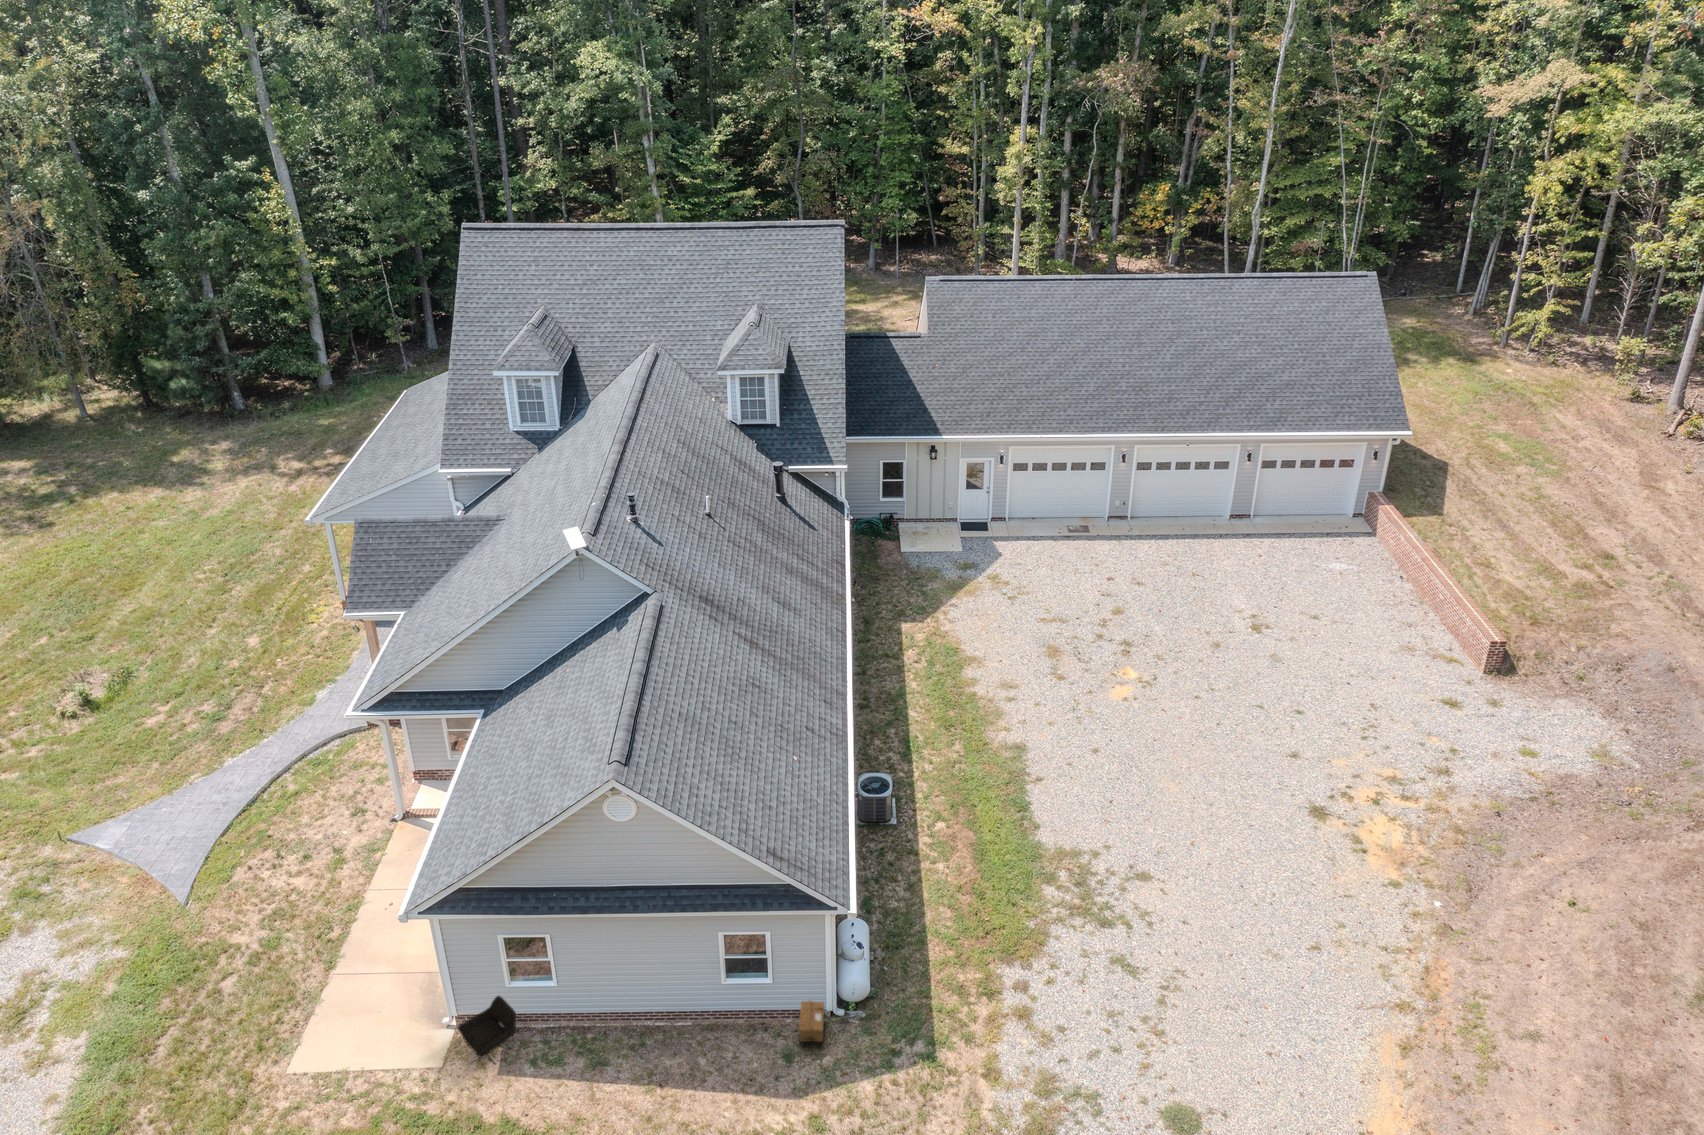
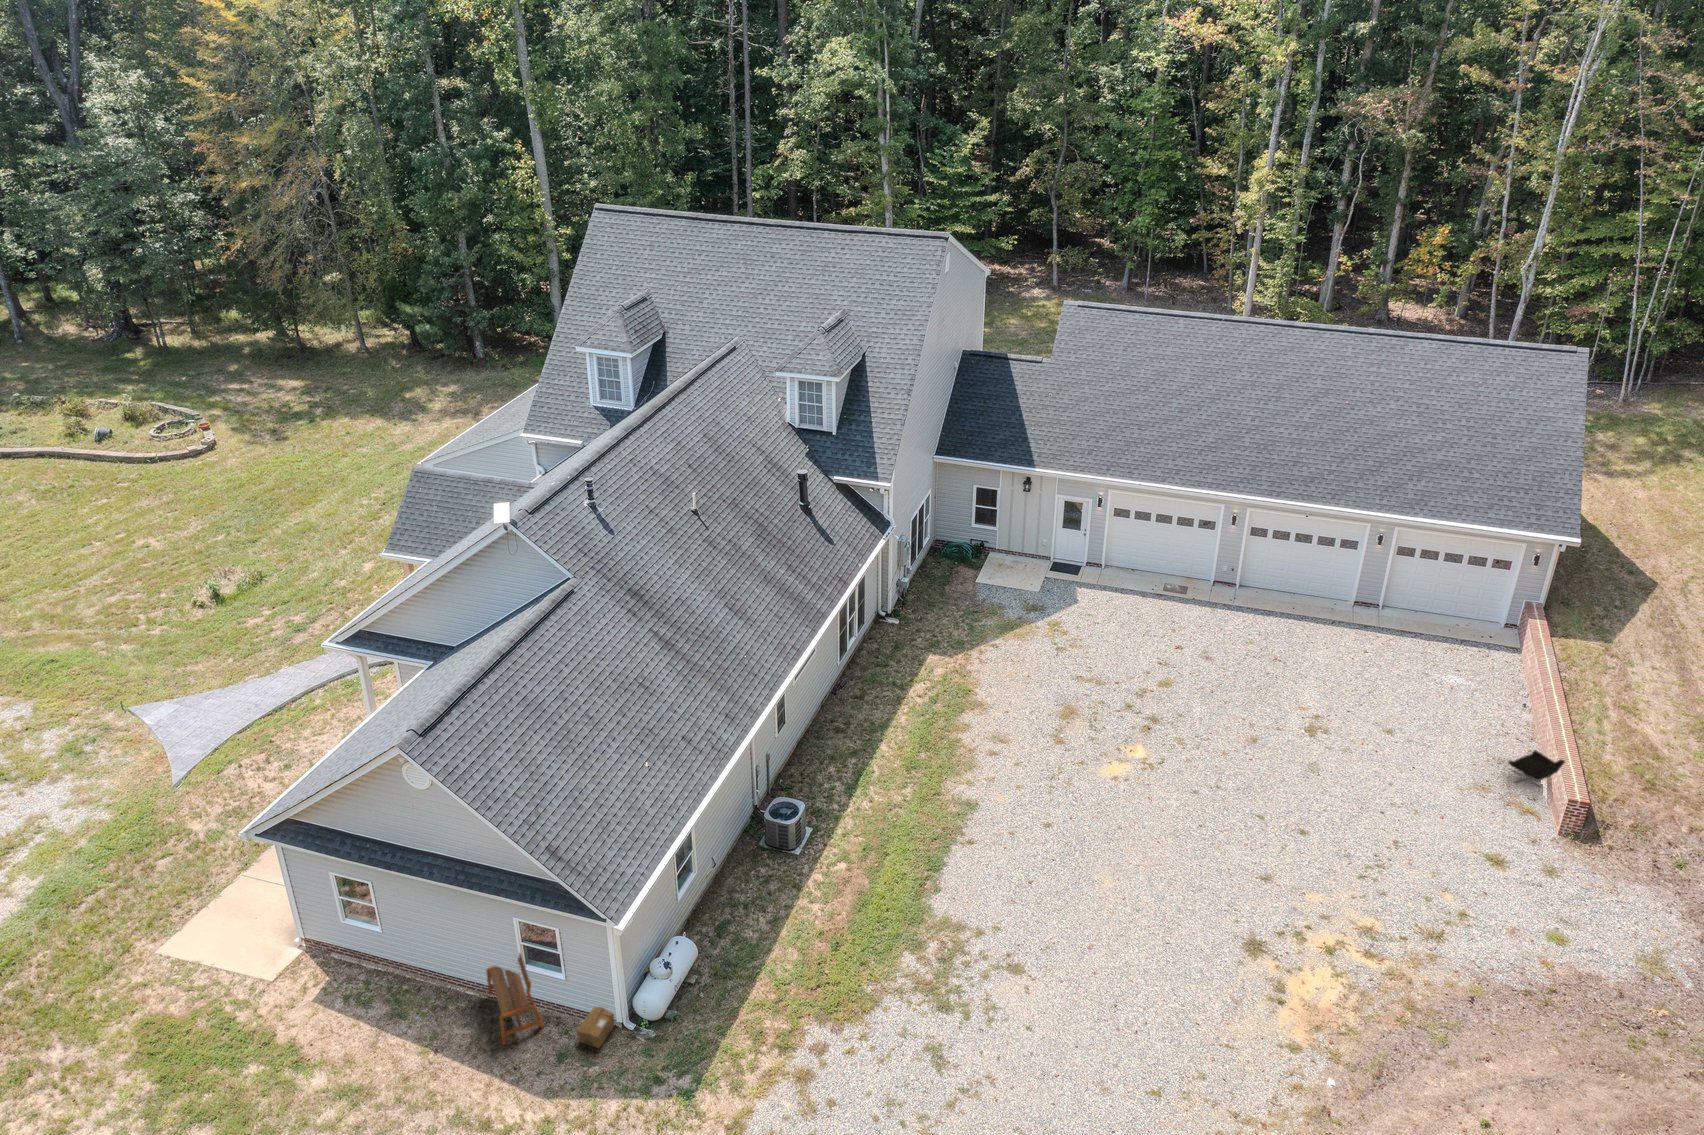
bench: none [681,959,756,1066] -> present [486,953,543,1045]
lounge chair: present [458,996,516,1066] -> present [1508,750,1565,783]

